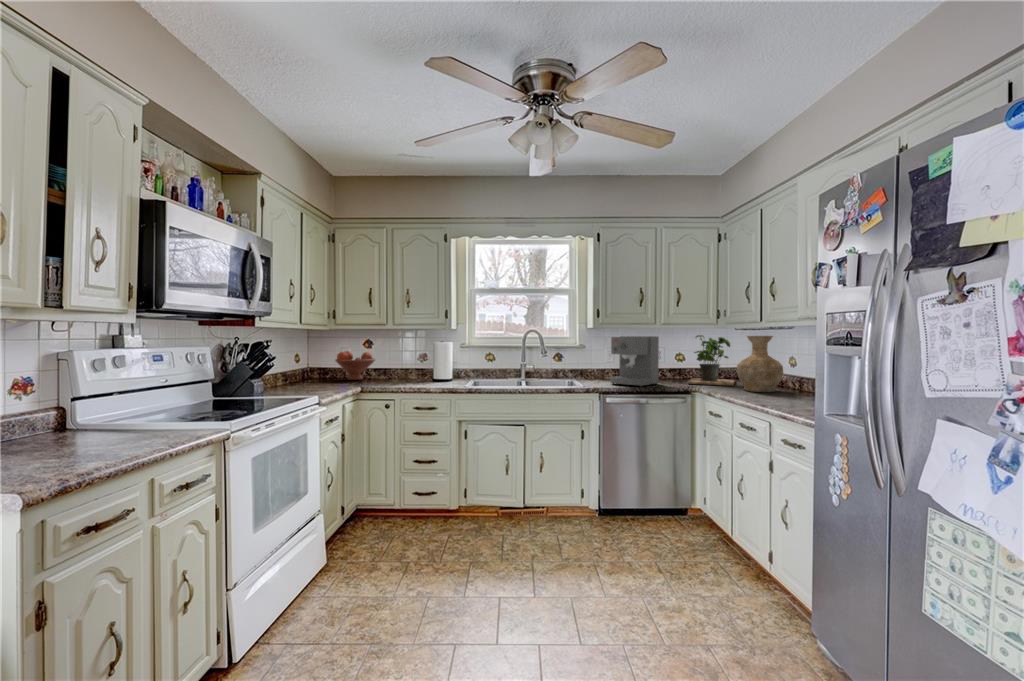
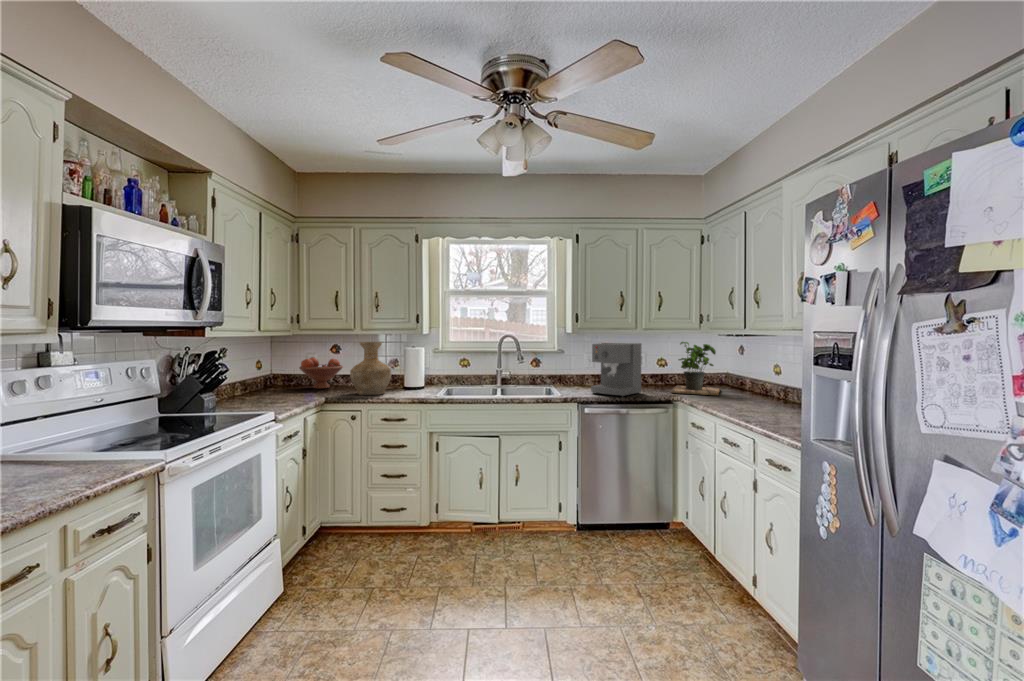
vase: present [737,336,783,392] -> present [350,342,391,395]

